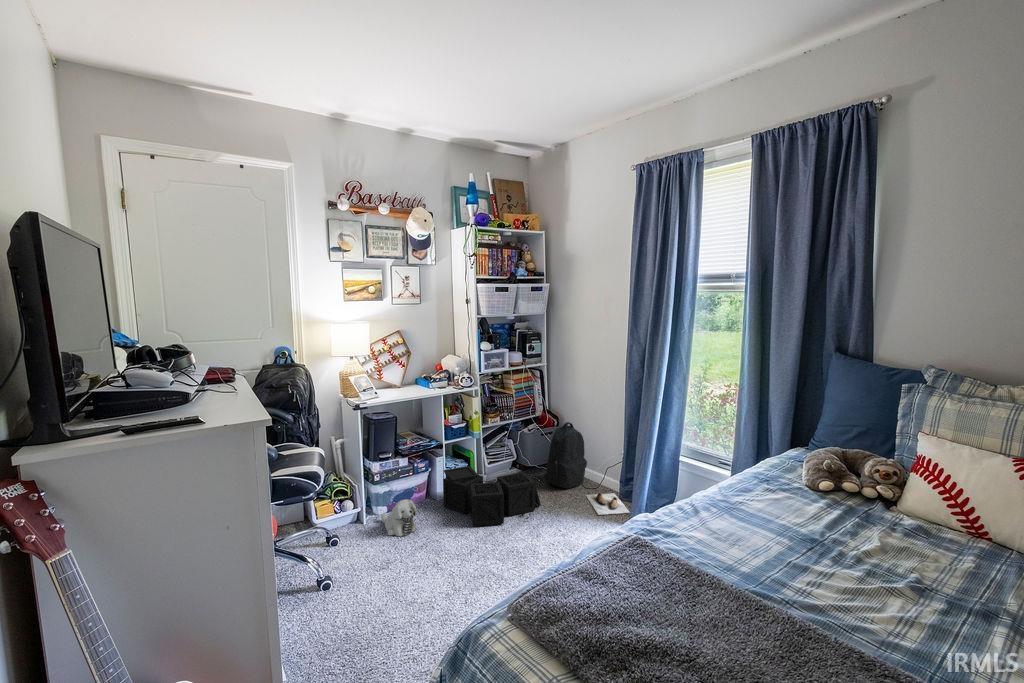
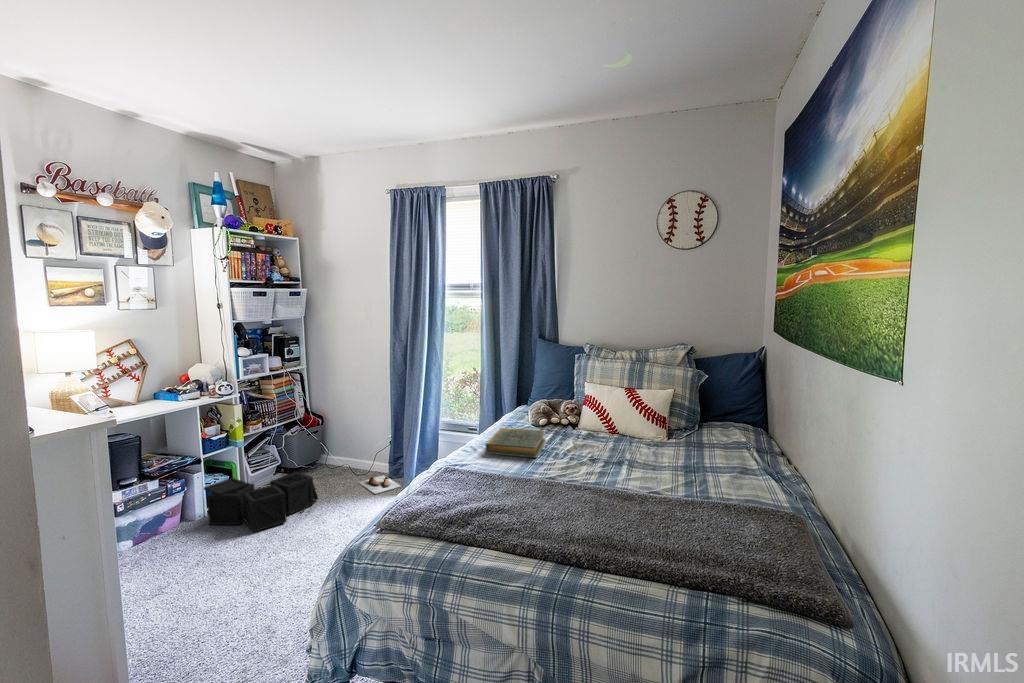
backpack: present [544,422,587,489] -> none [314,419,355,481]
hardback book: none [712,483,828,553] -> present [486,428,546,457]
plush toy: present [381,499,417,536] -> none [131,522,185,566]

